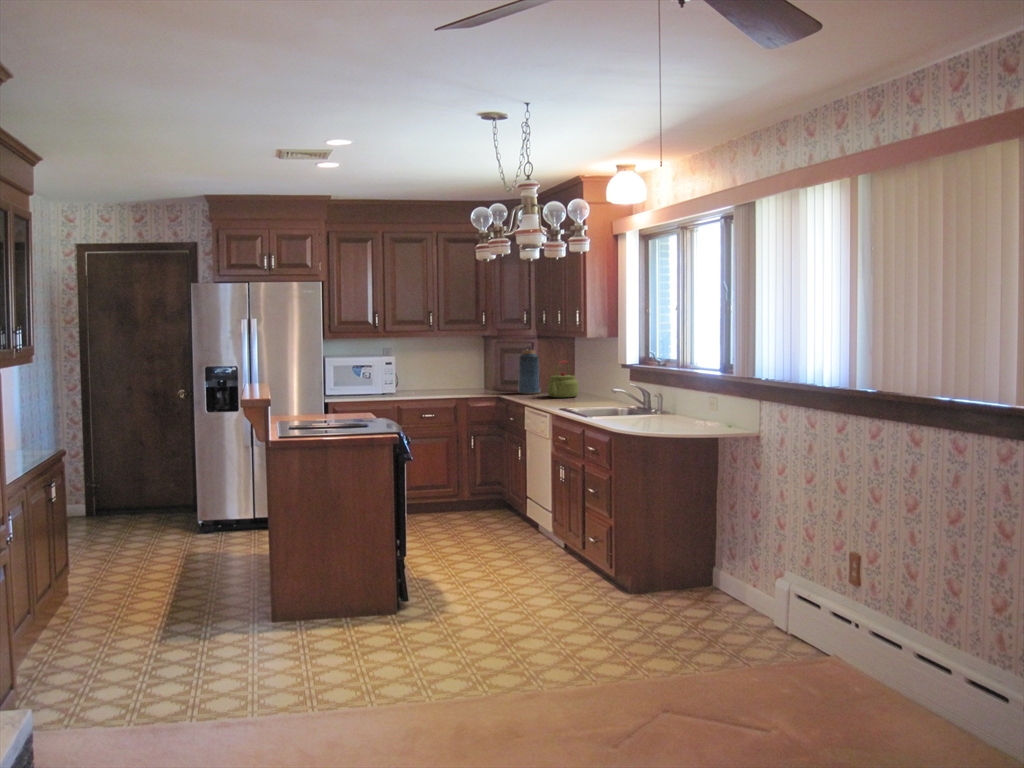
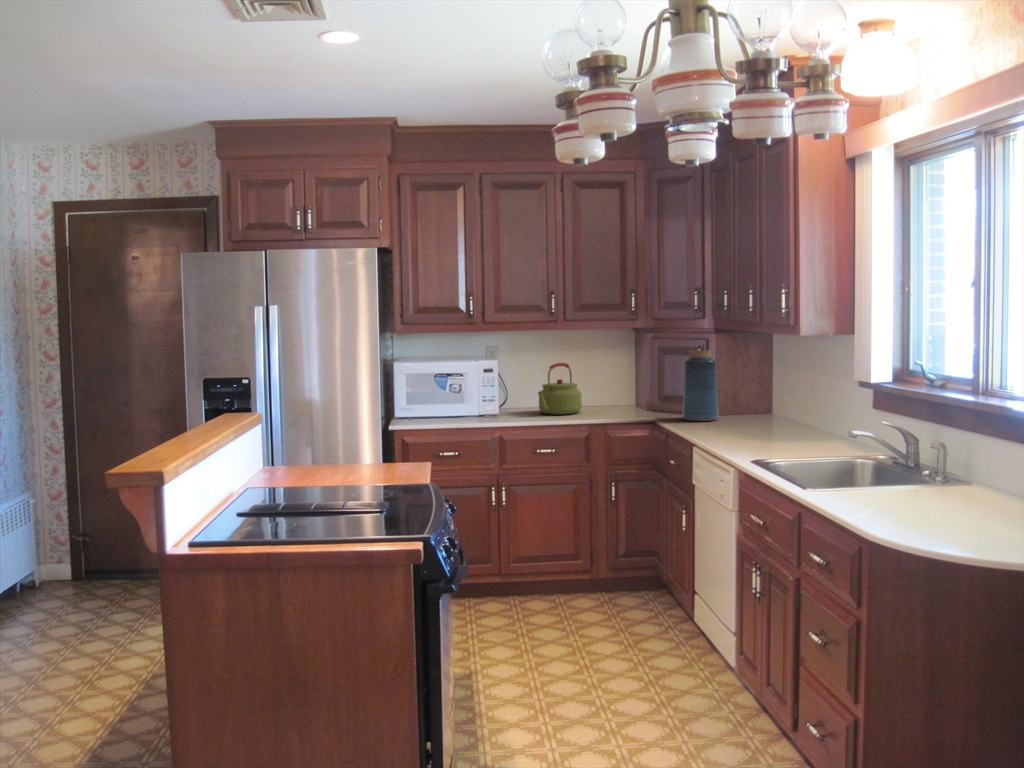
kettle: present [548,361,579,398] -> present [538,363,582,415]

